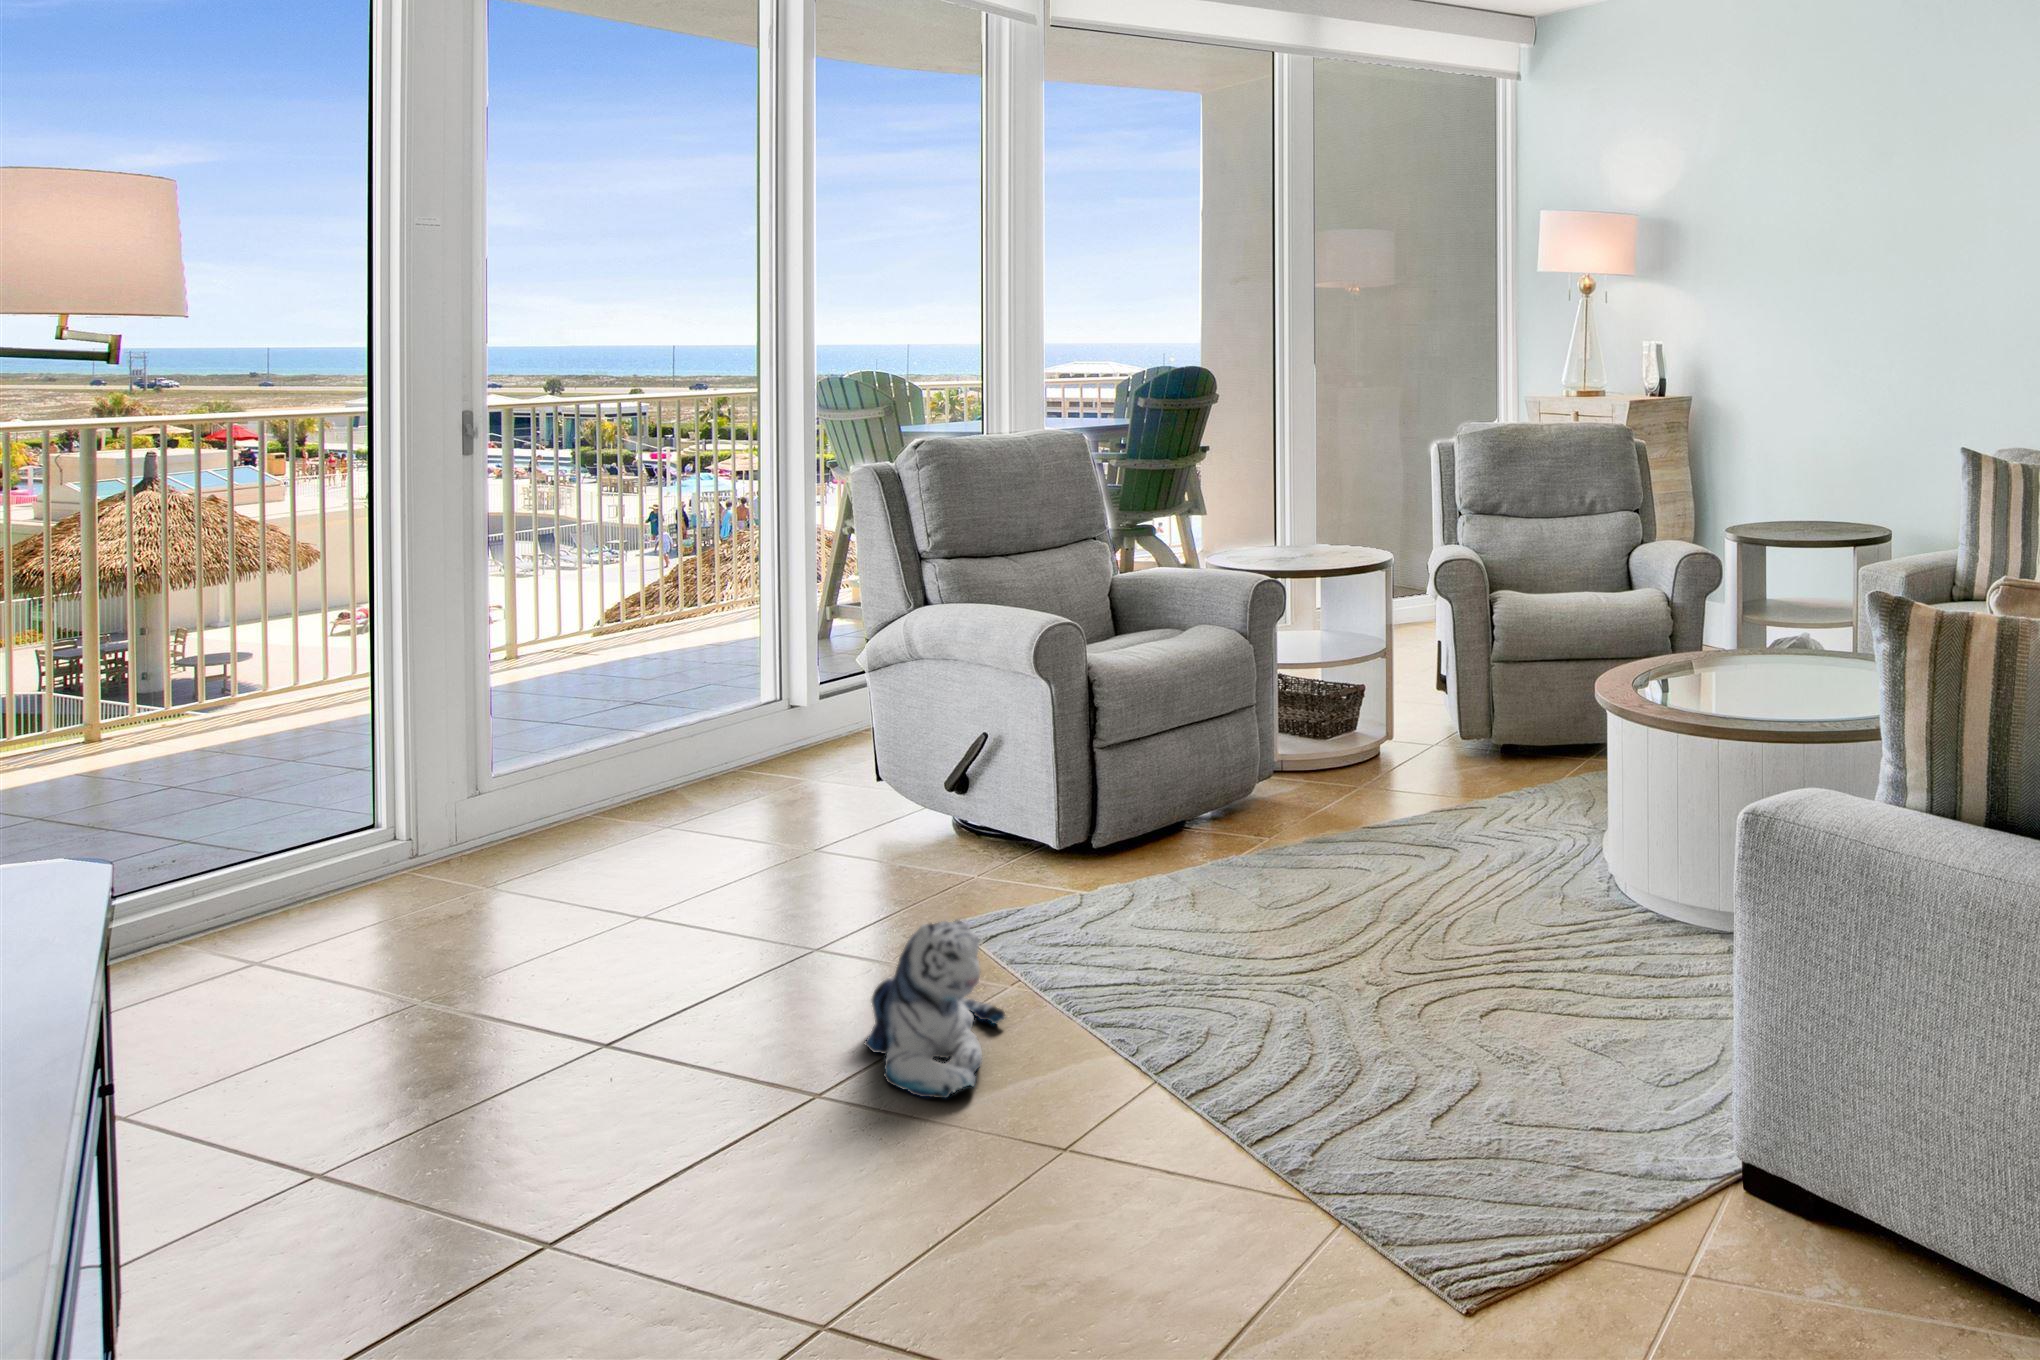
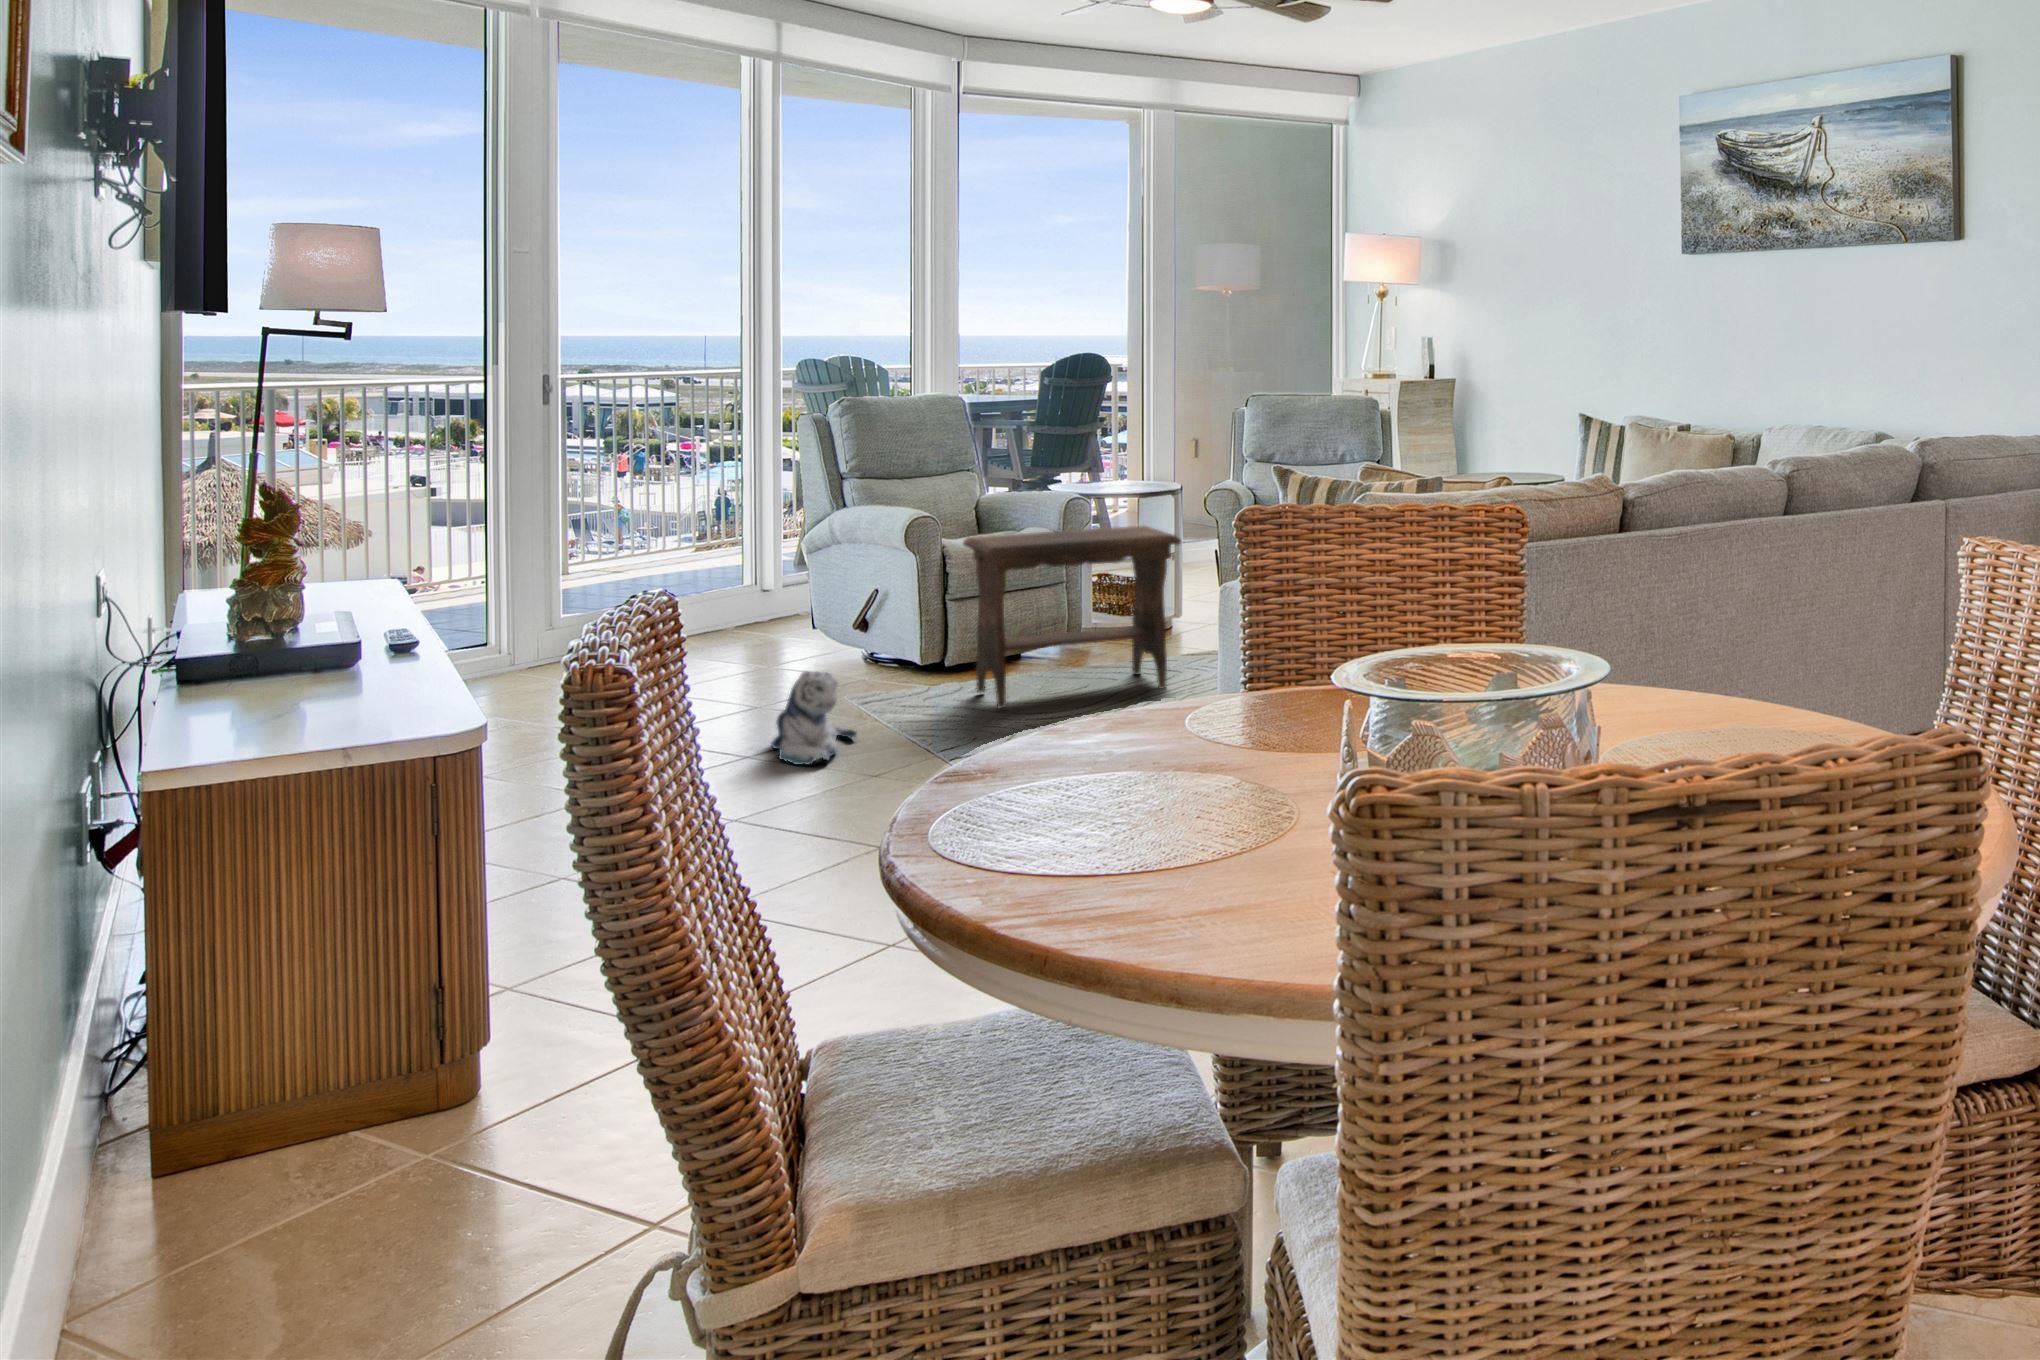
footstool: none [1138,634,1473,944] -> present [963,526,1181,709]

